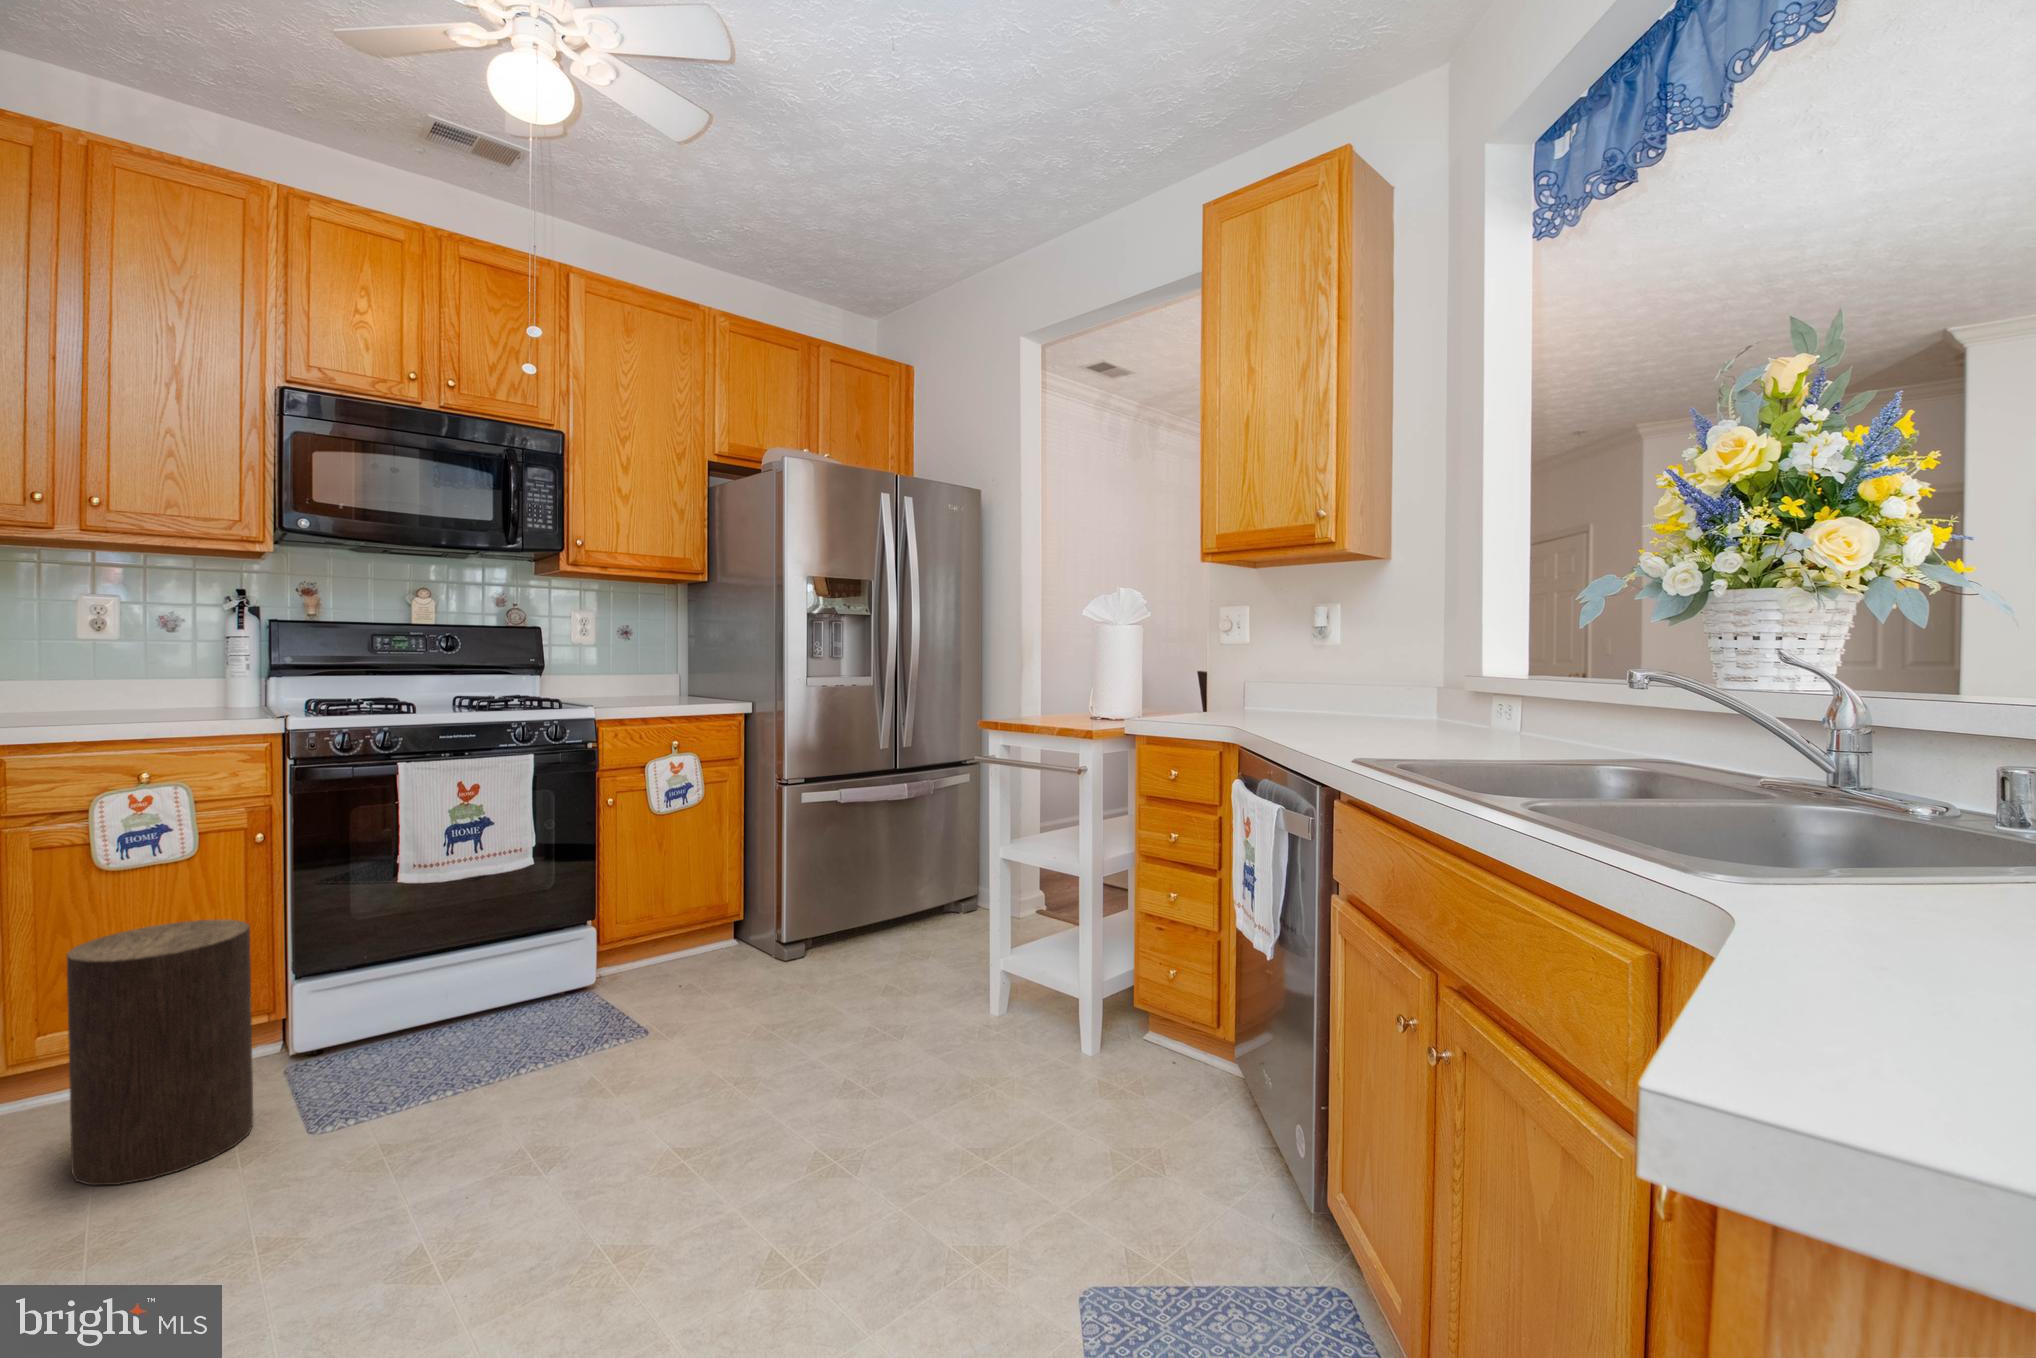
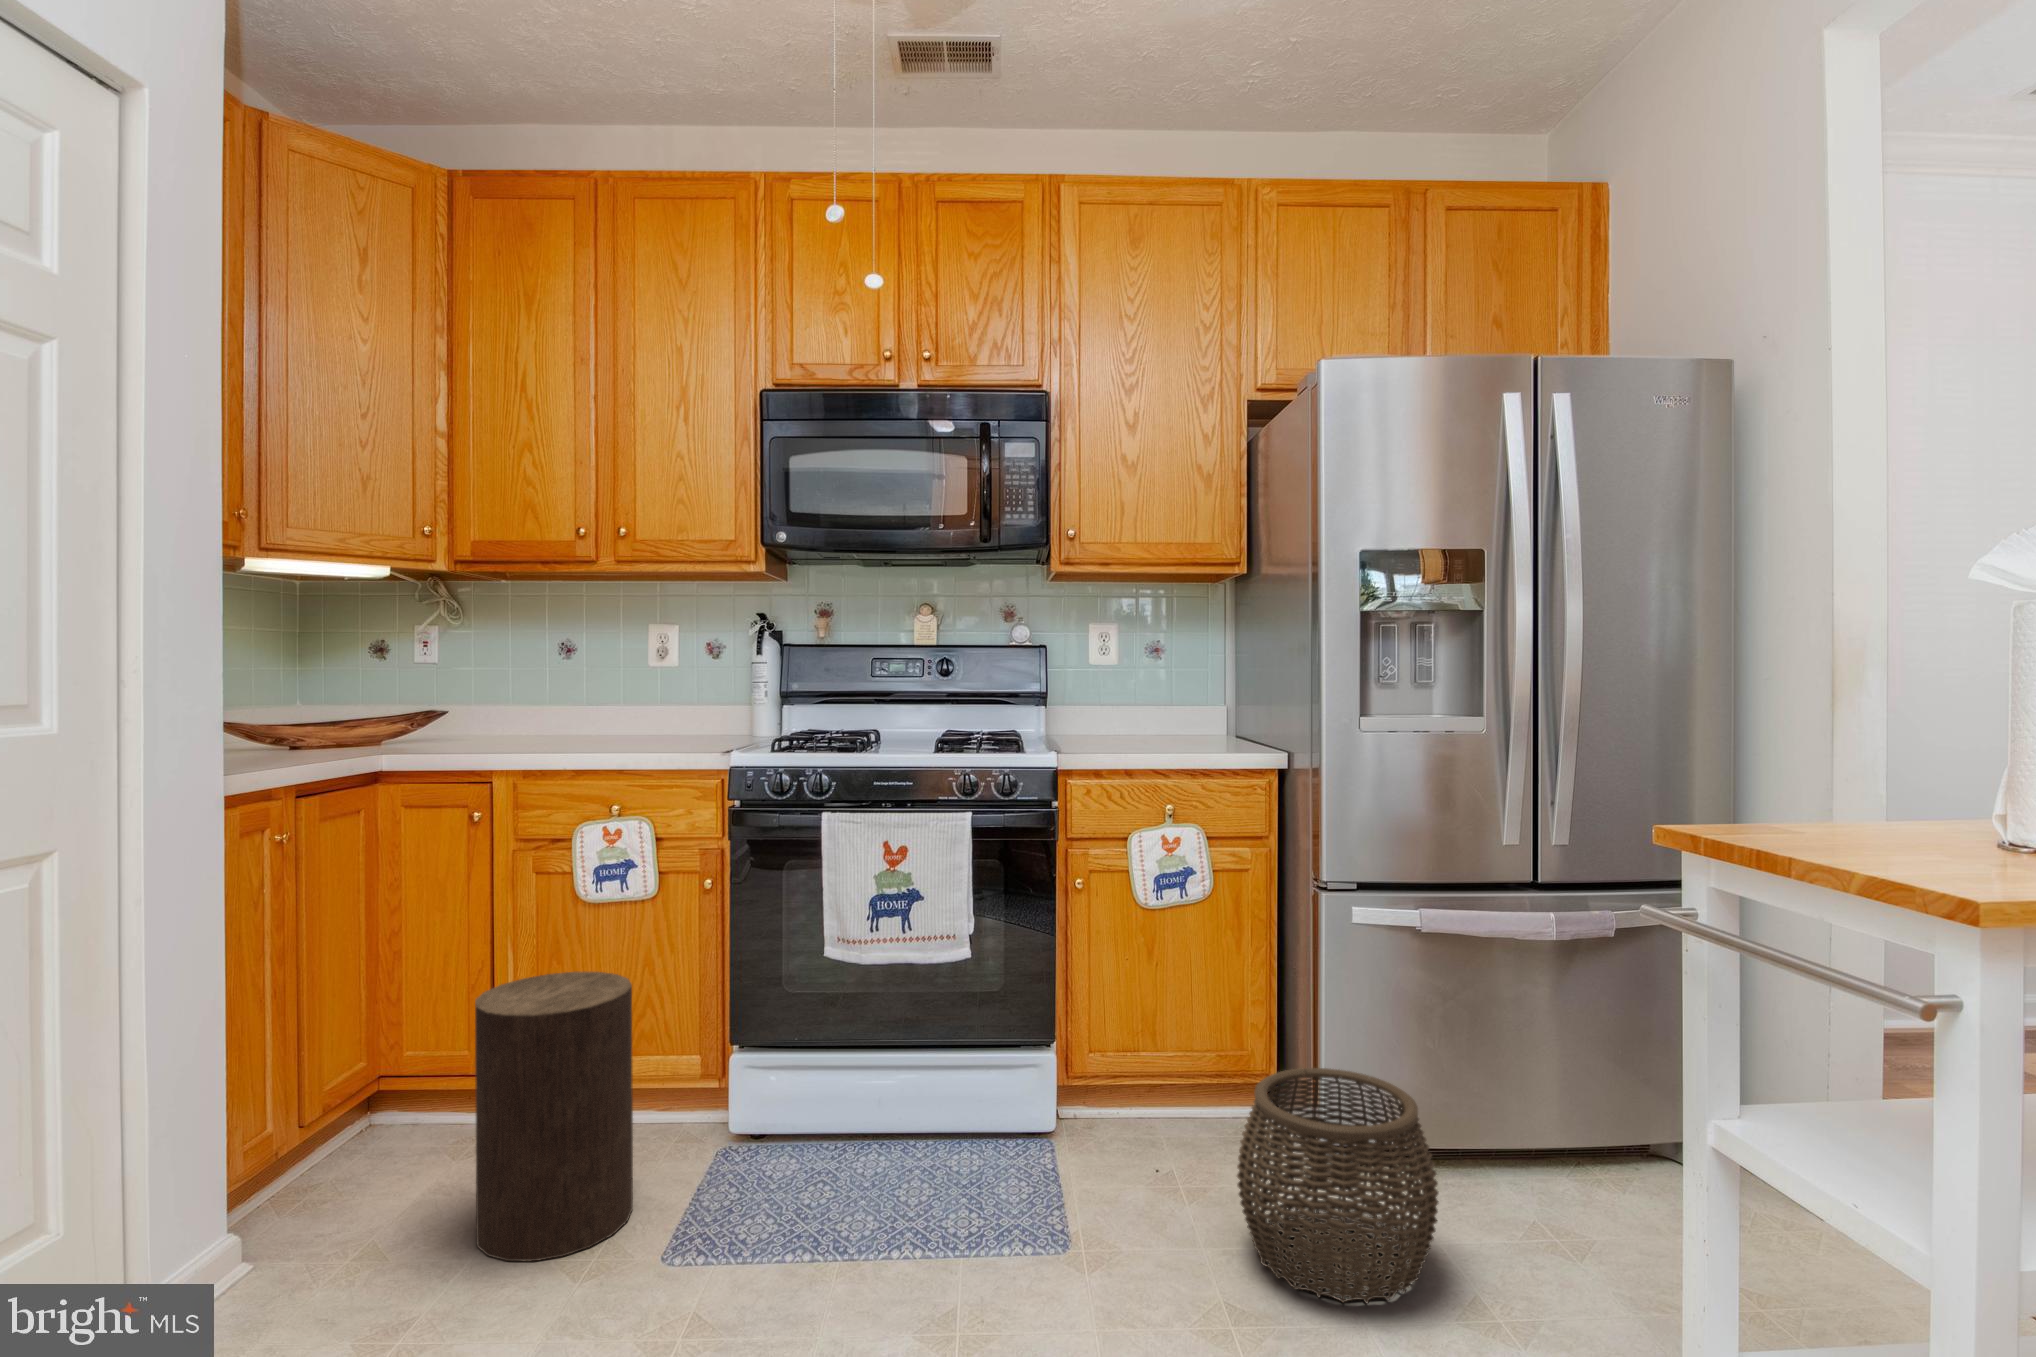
woven basket: none [757,885,872,1005] -> present [1237,1068,1438,1303]

